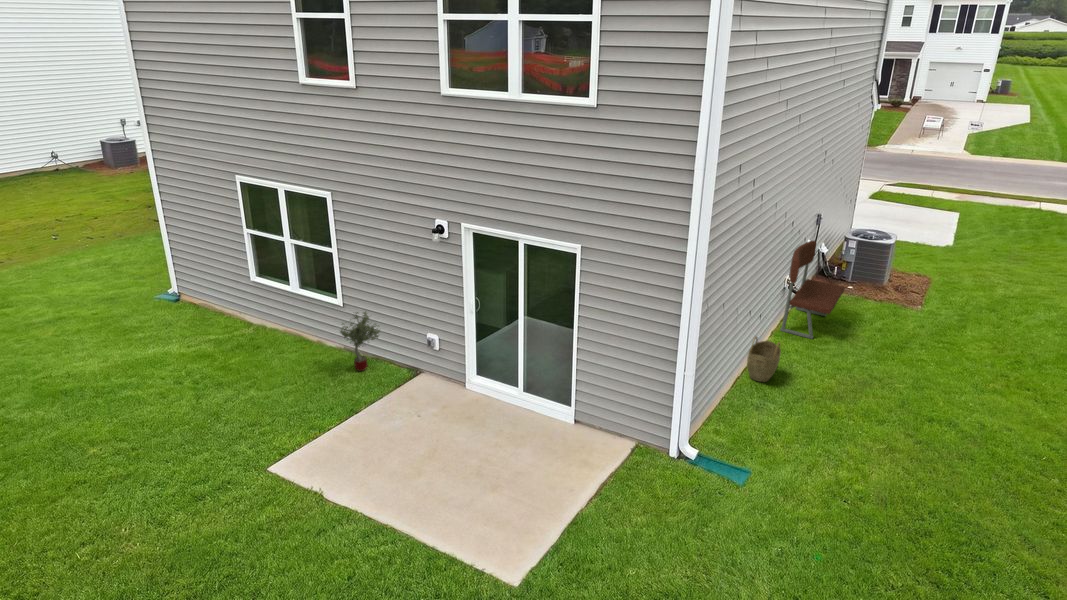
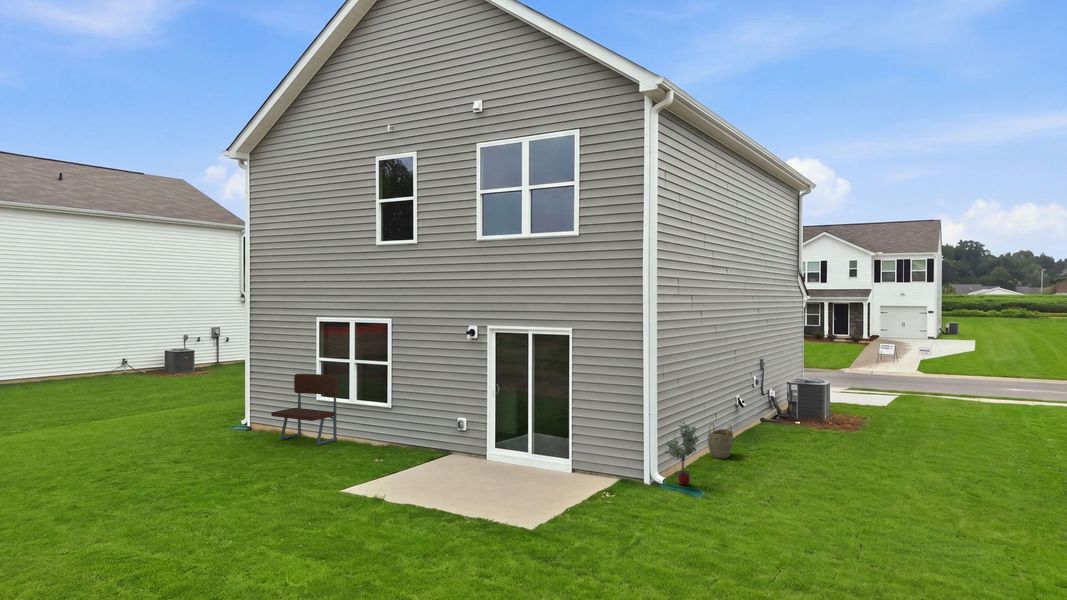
bench: present [780,241,845,339] -> present [271,374,338,445]
potted tree: present [340,312,380,371] -> present [665,422,699,485]

